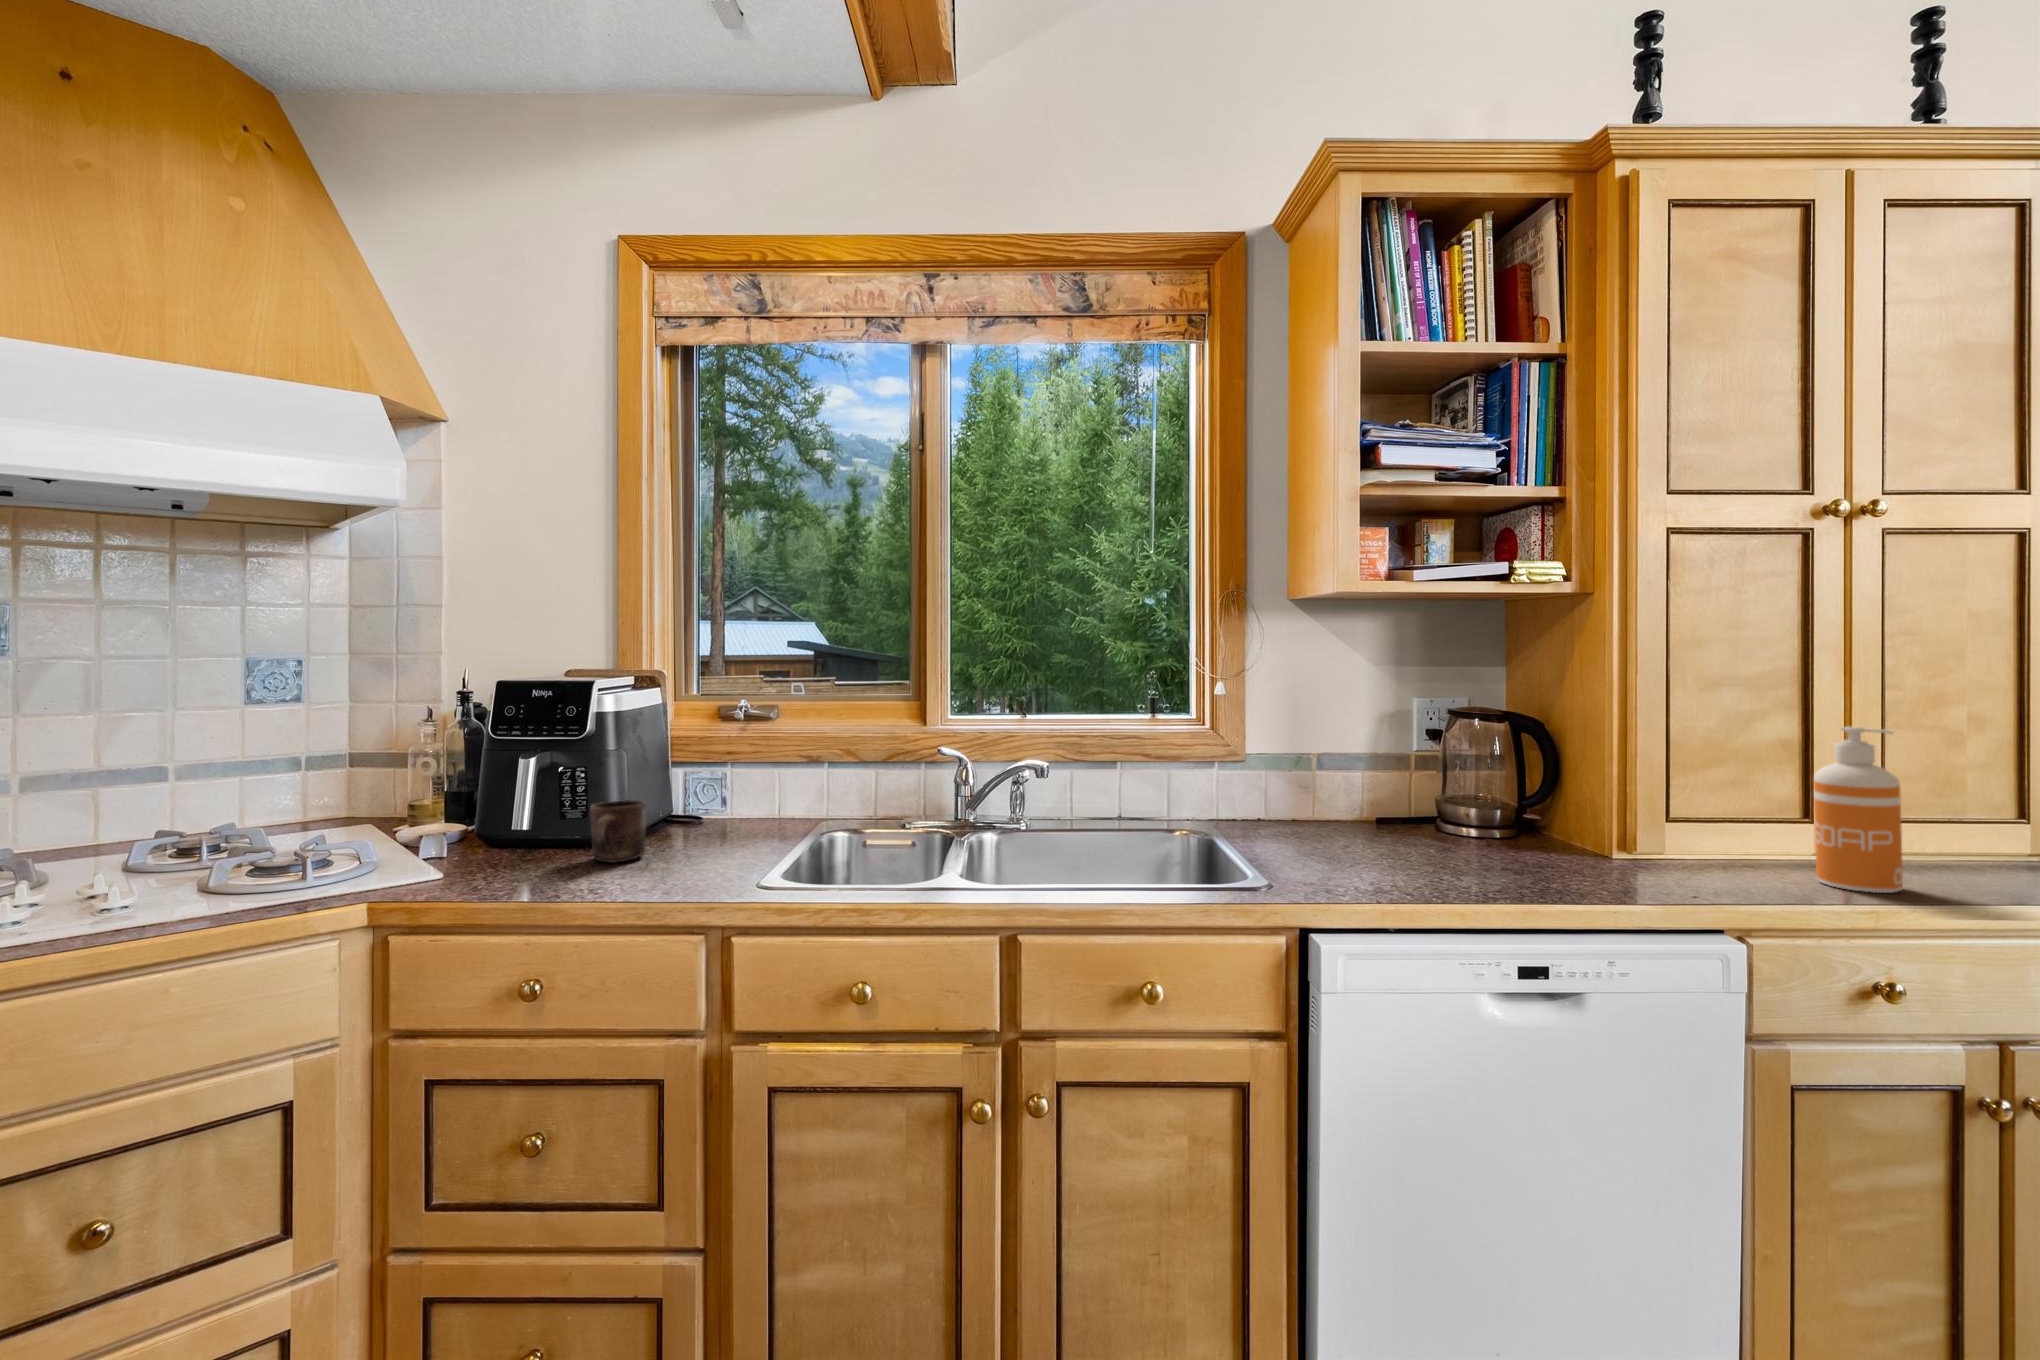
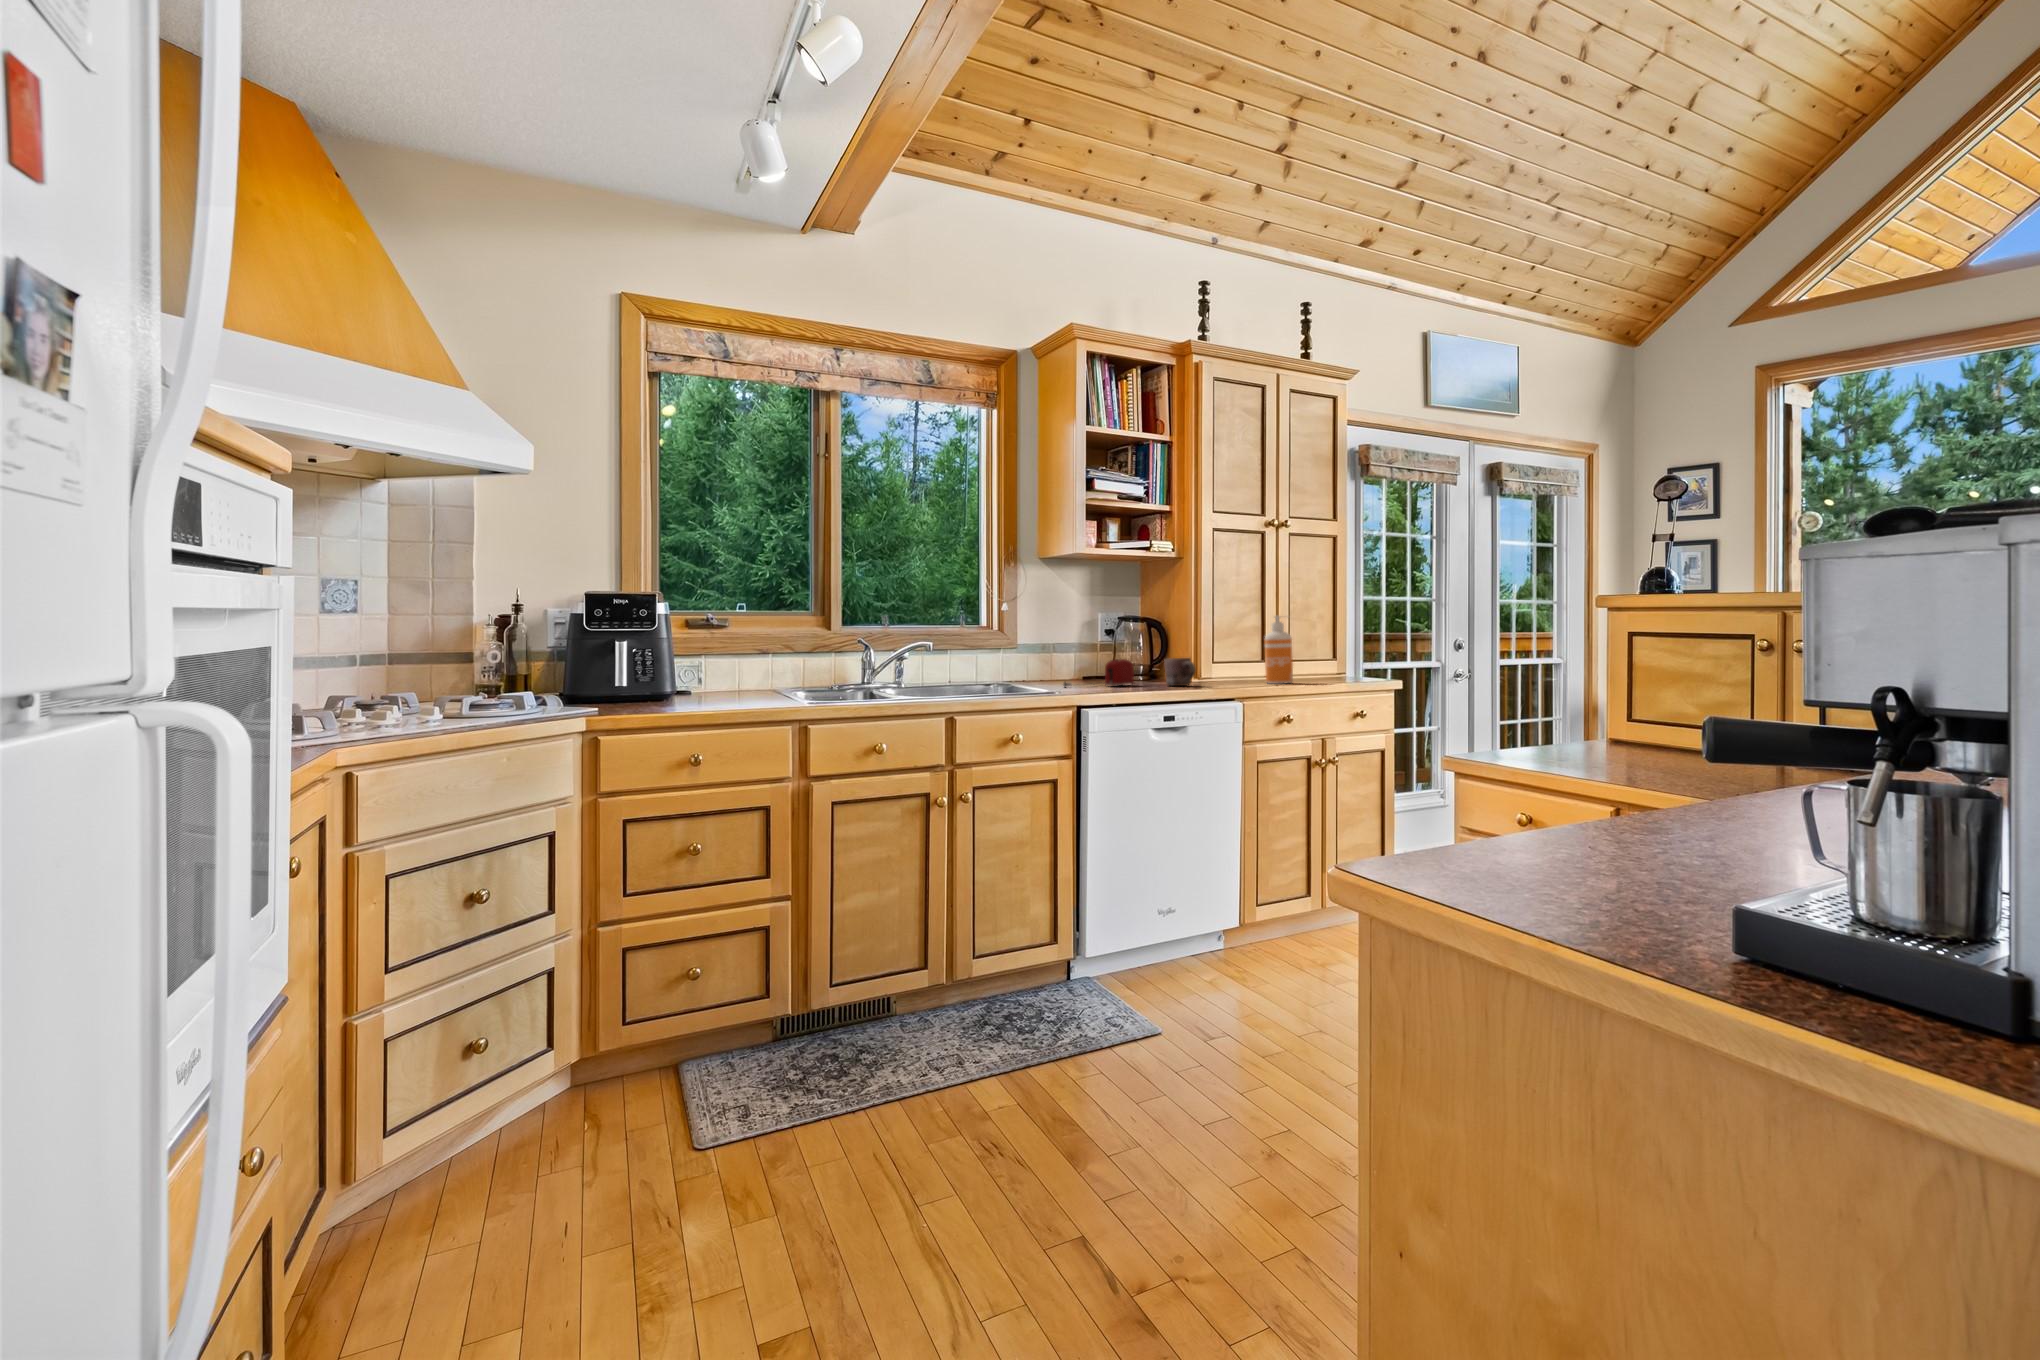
toaster: none [1309,795,1471,853] -> present [1063,659,1134,687]
mug: present [590,800,646,863] -> present [1165,658,1196,686]

